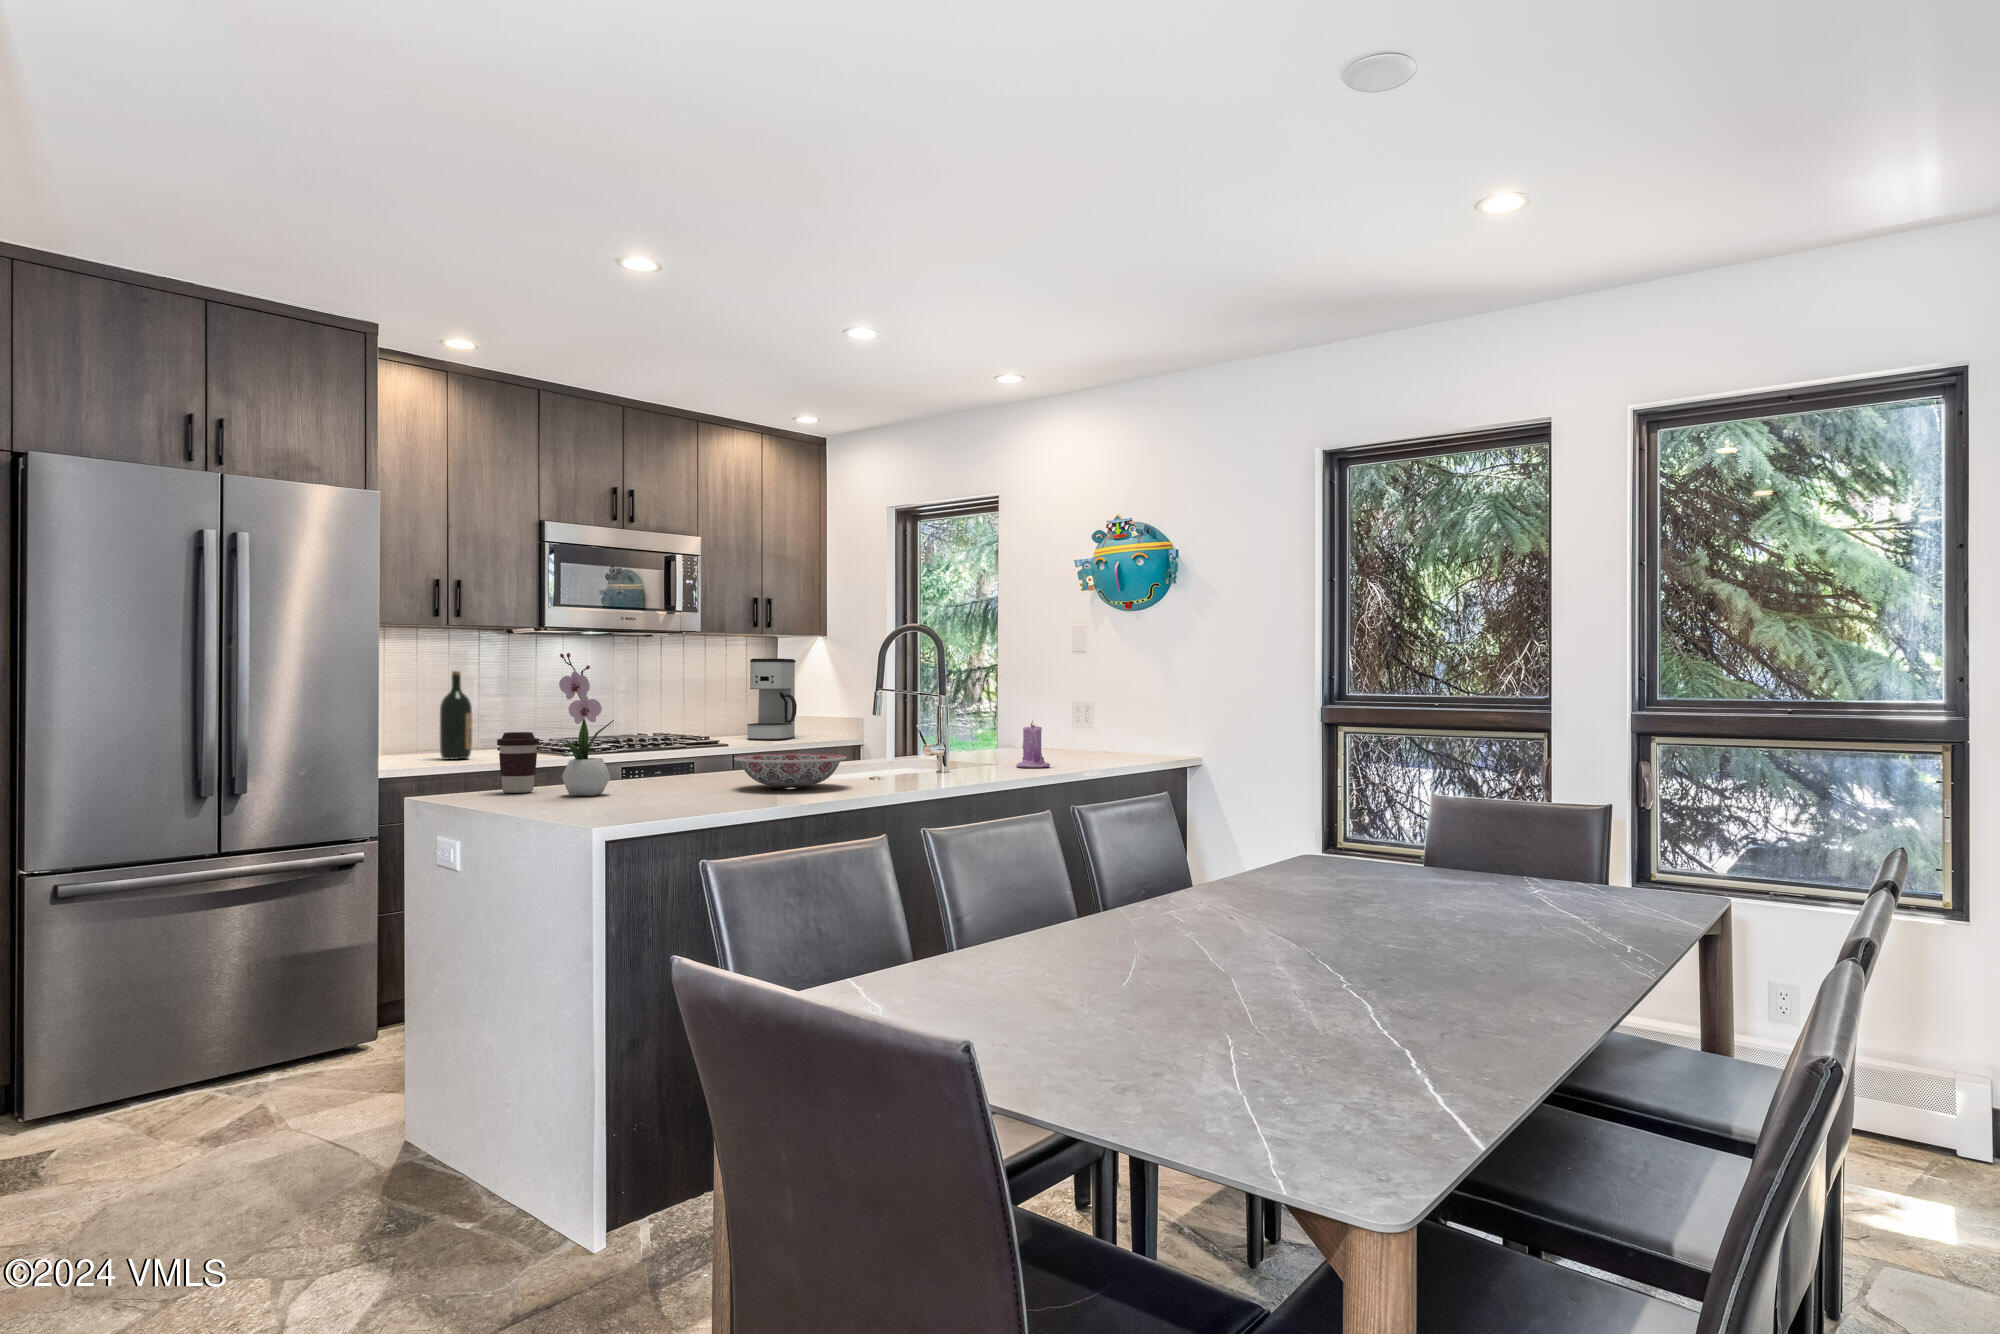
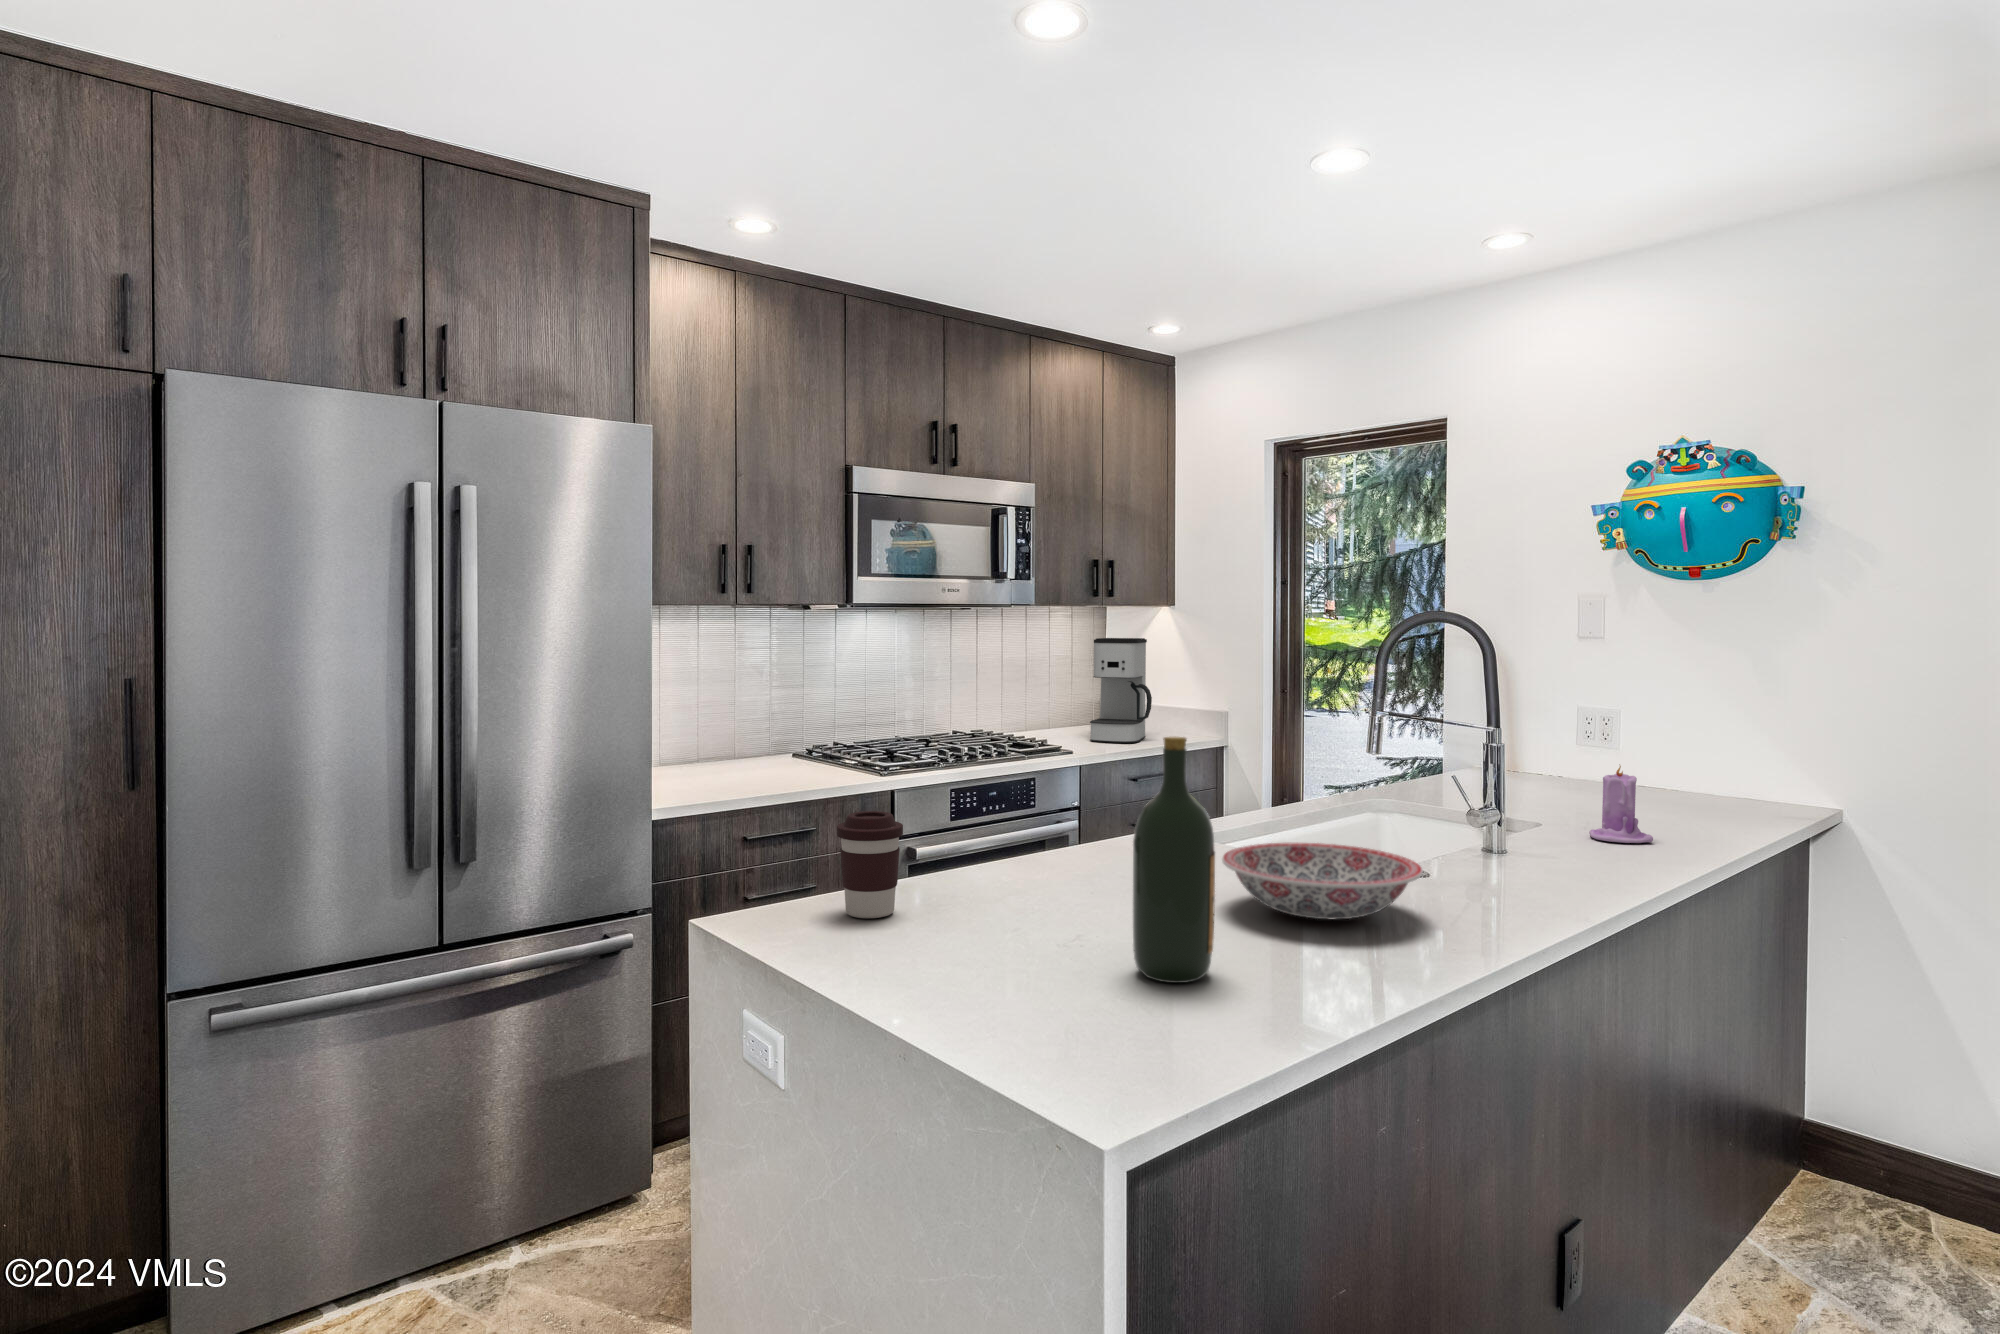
flower arrangement: present [559,653,614,795] -> none [947,688,1031,939]
wine bottle: present [440,671,472,760] -> present [1133,737,1215,983]

